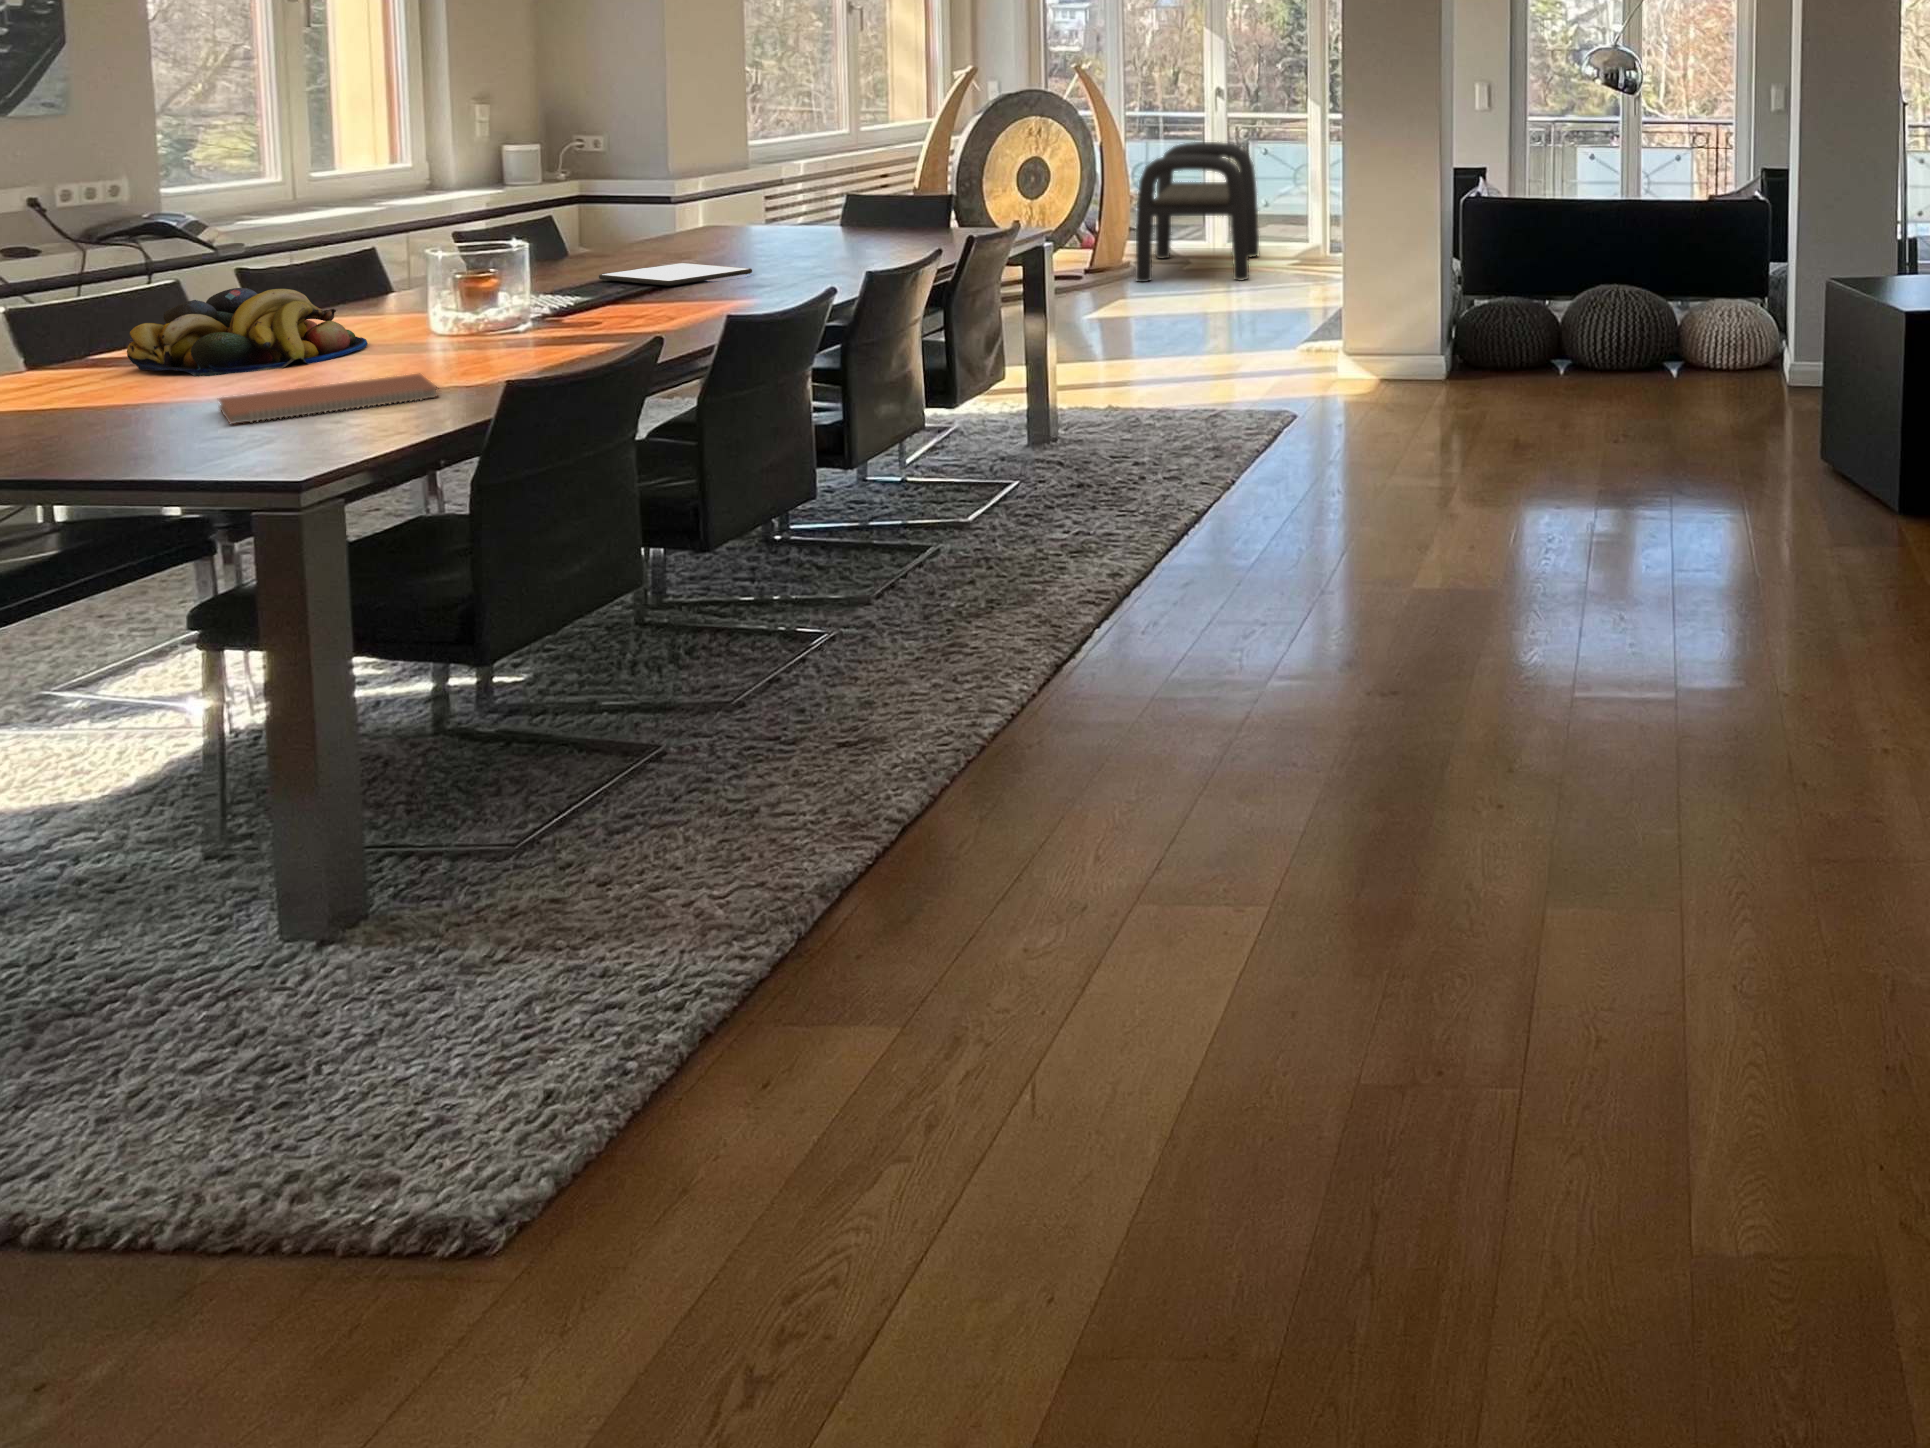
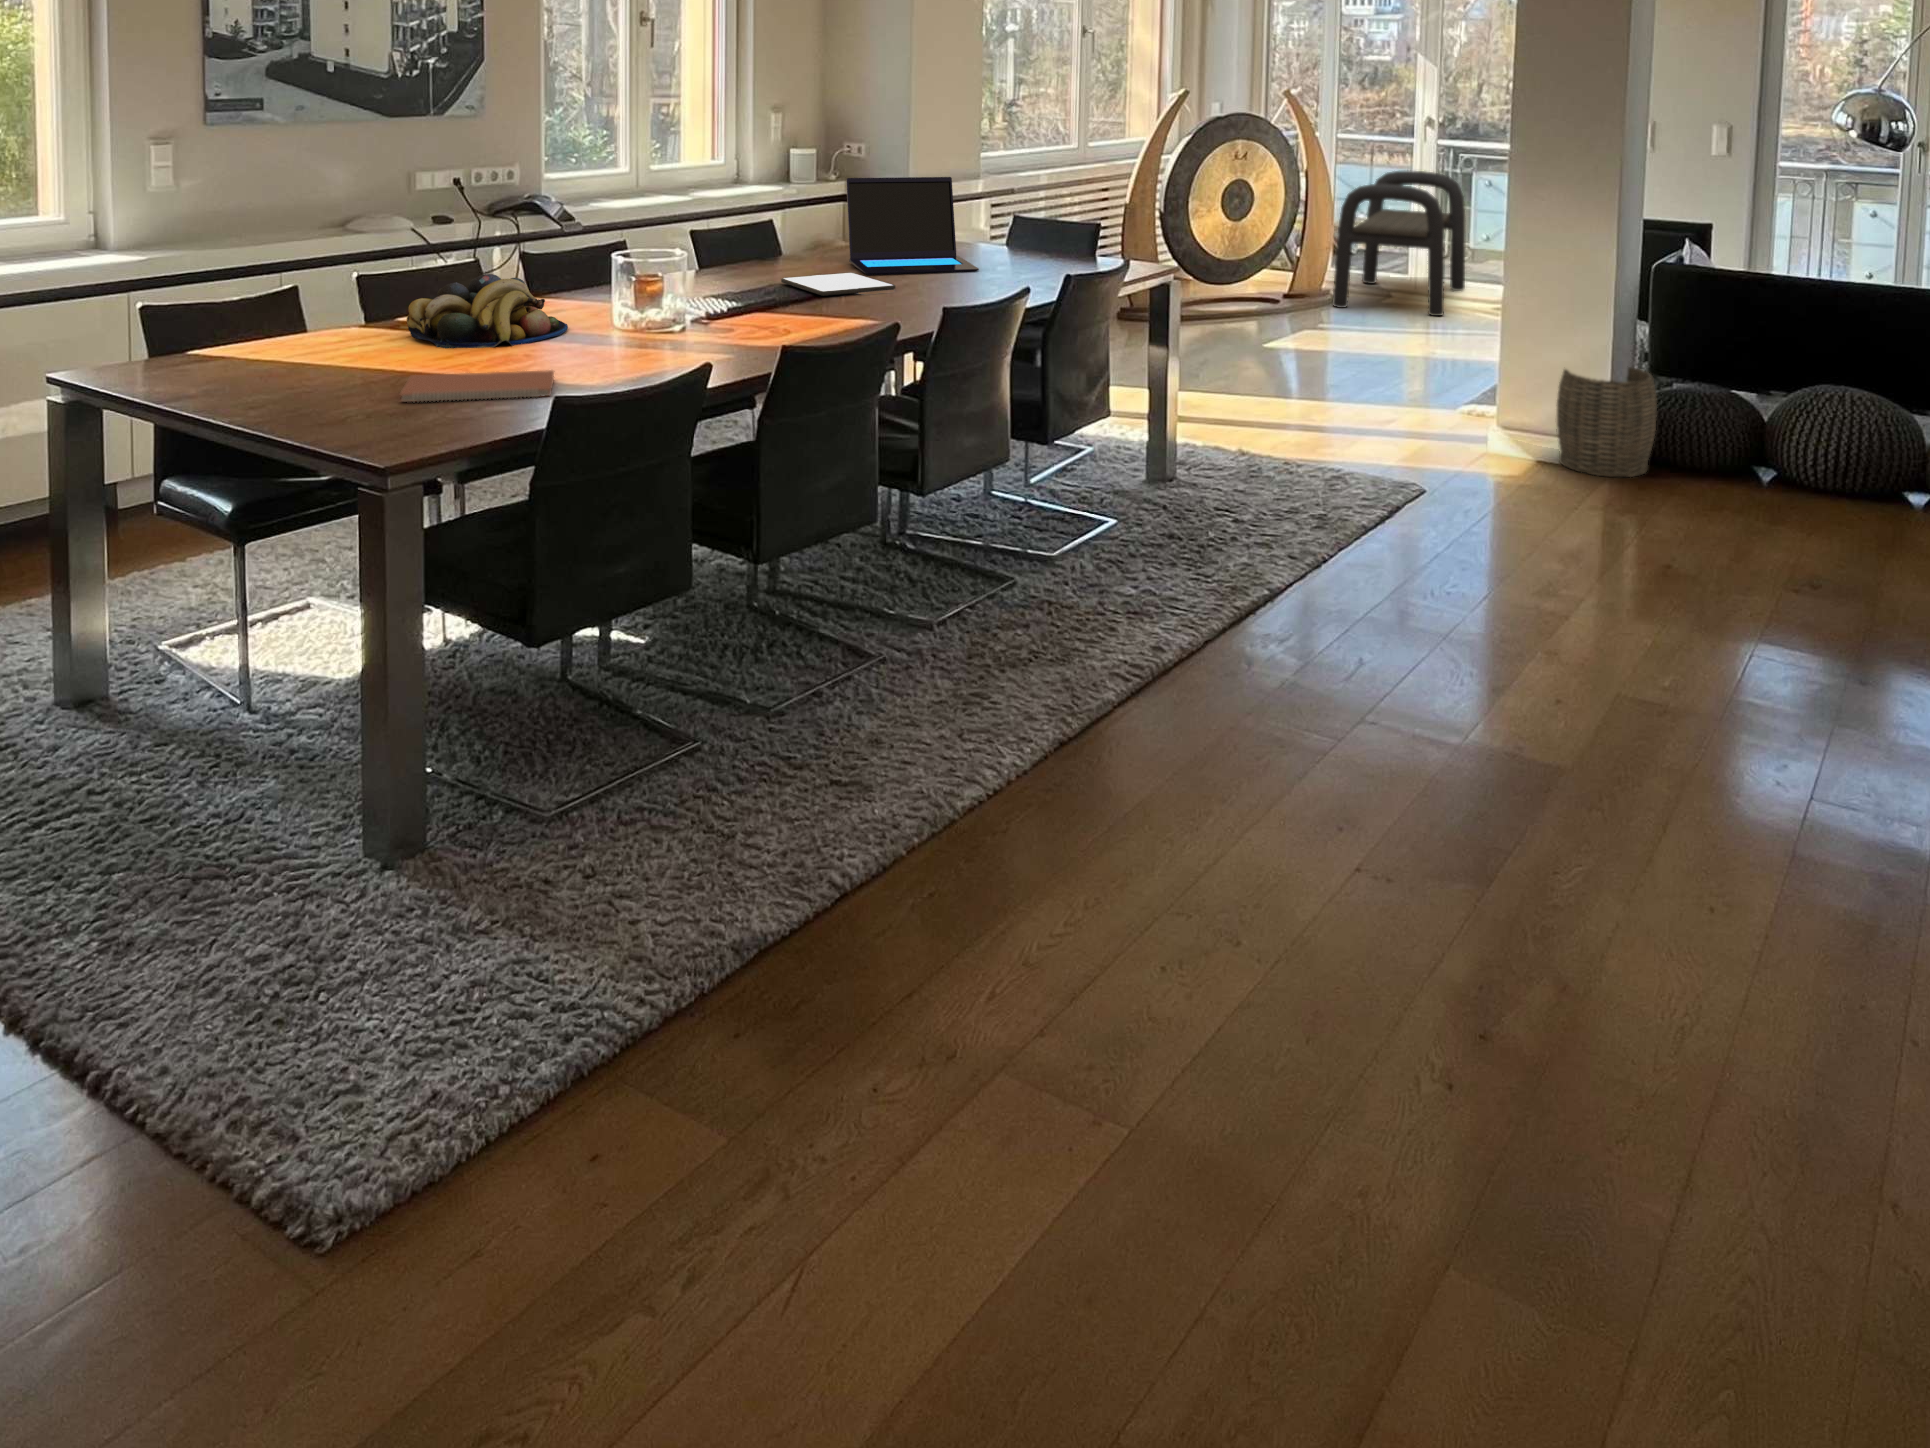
laptop: none [648,156,831,265] -> present [846,177,979,275]
woven basket: none [1401,292,1487,390] -> present [1557,367,1657,477]

